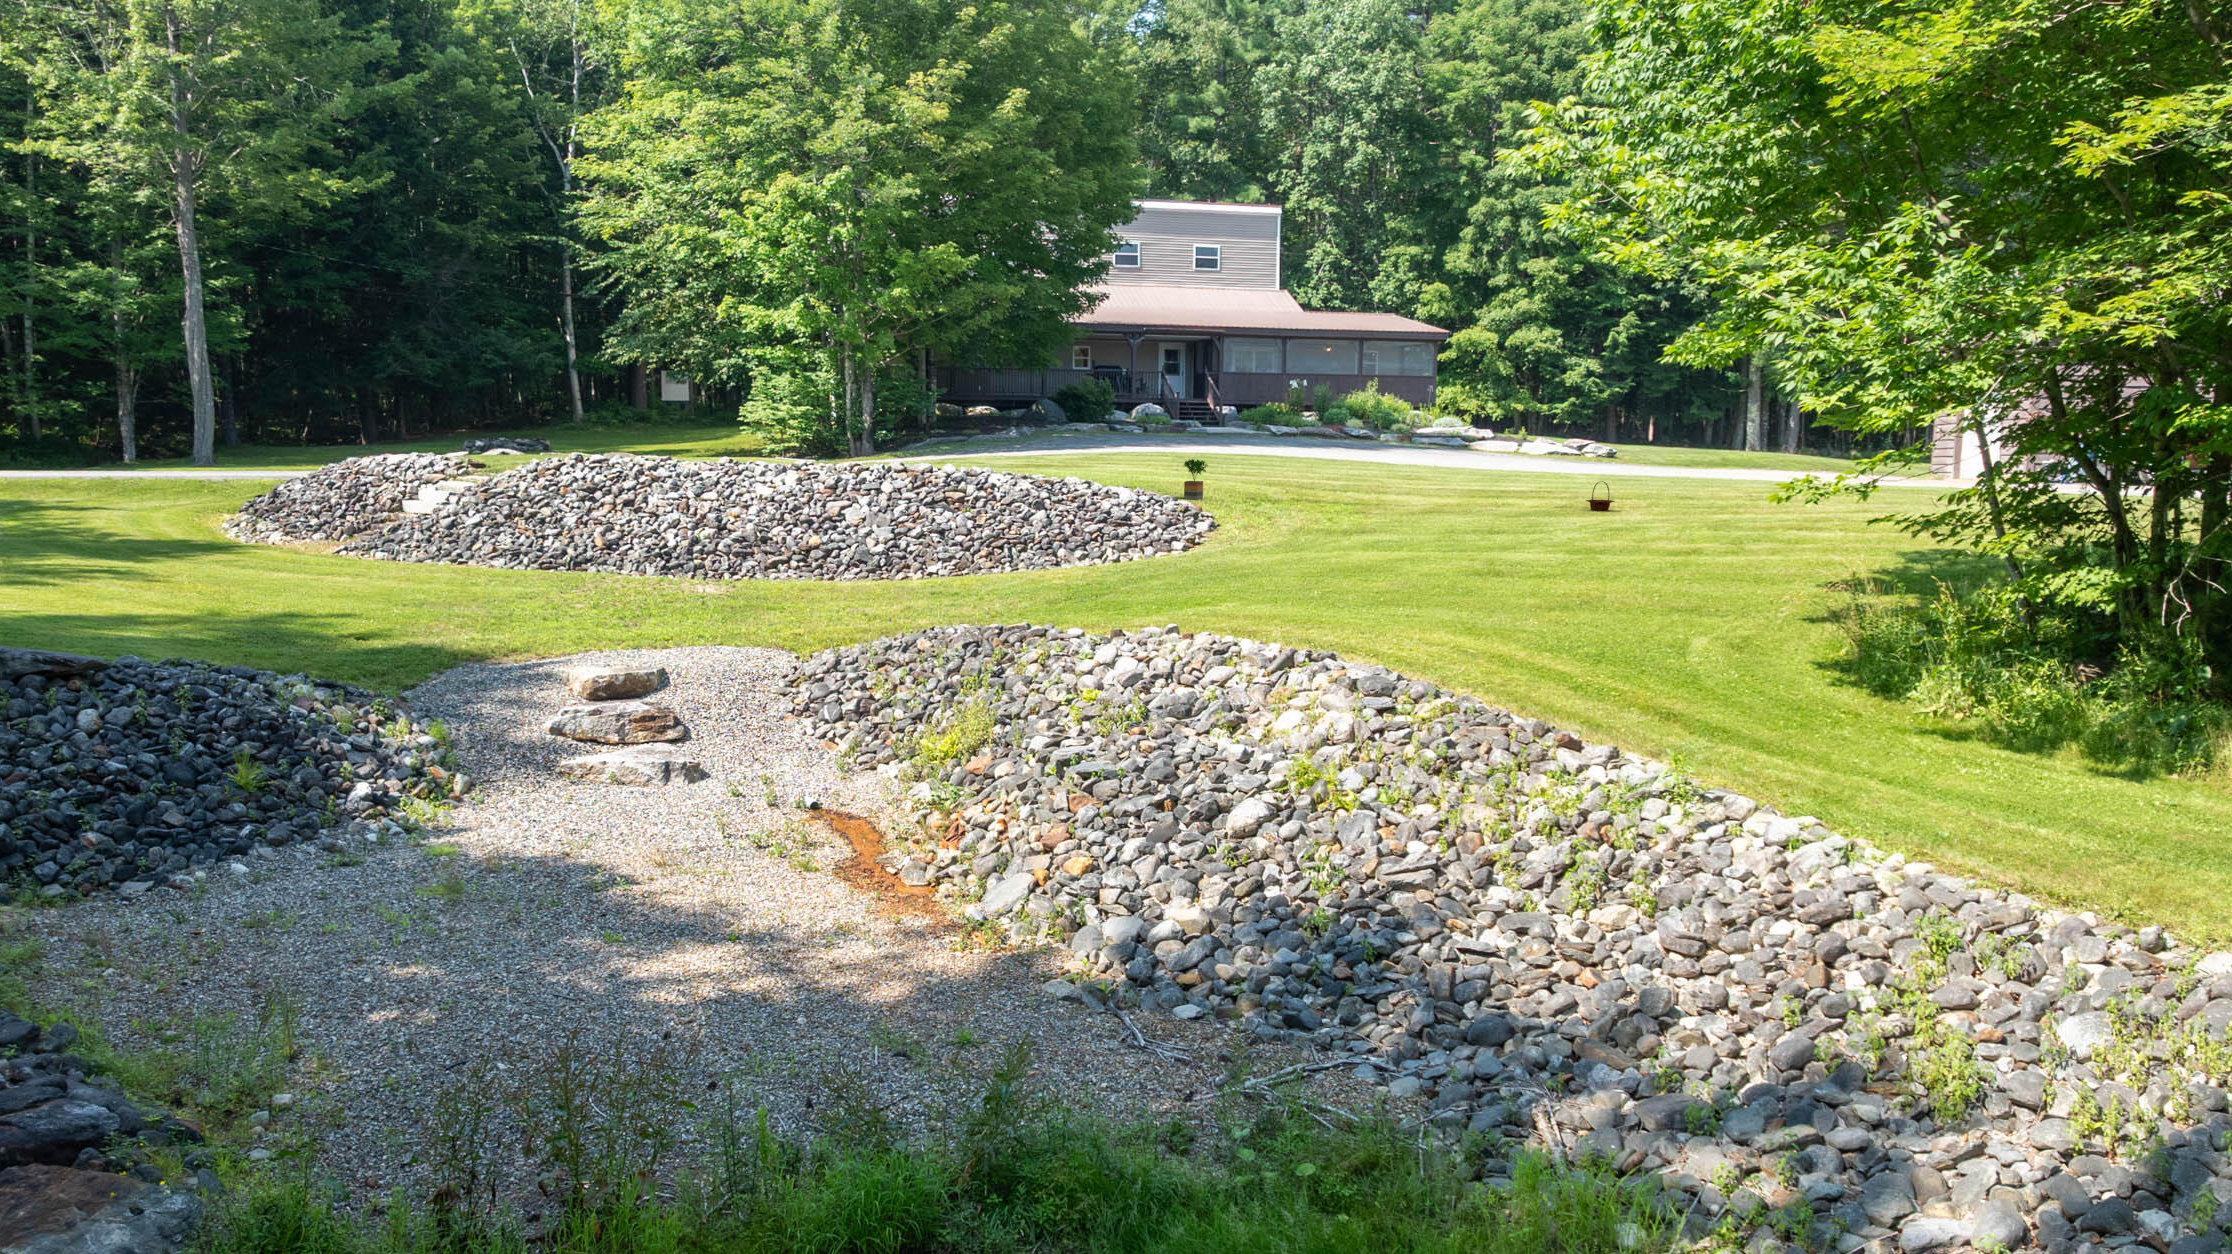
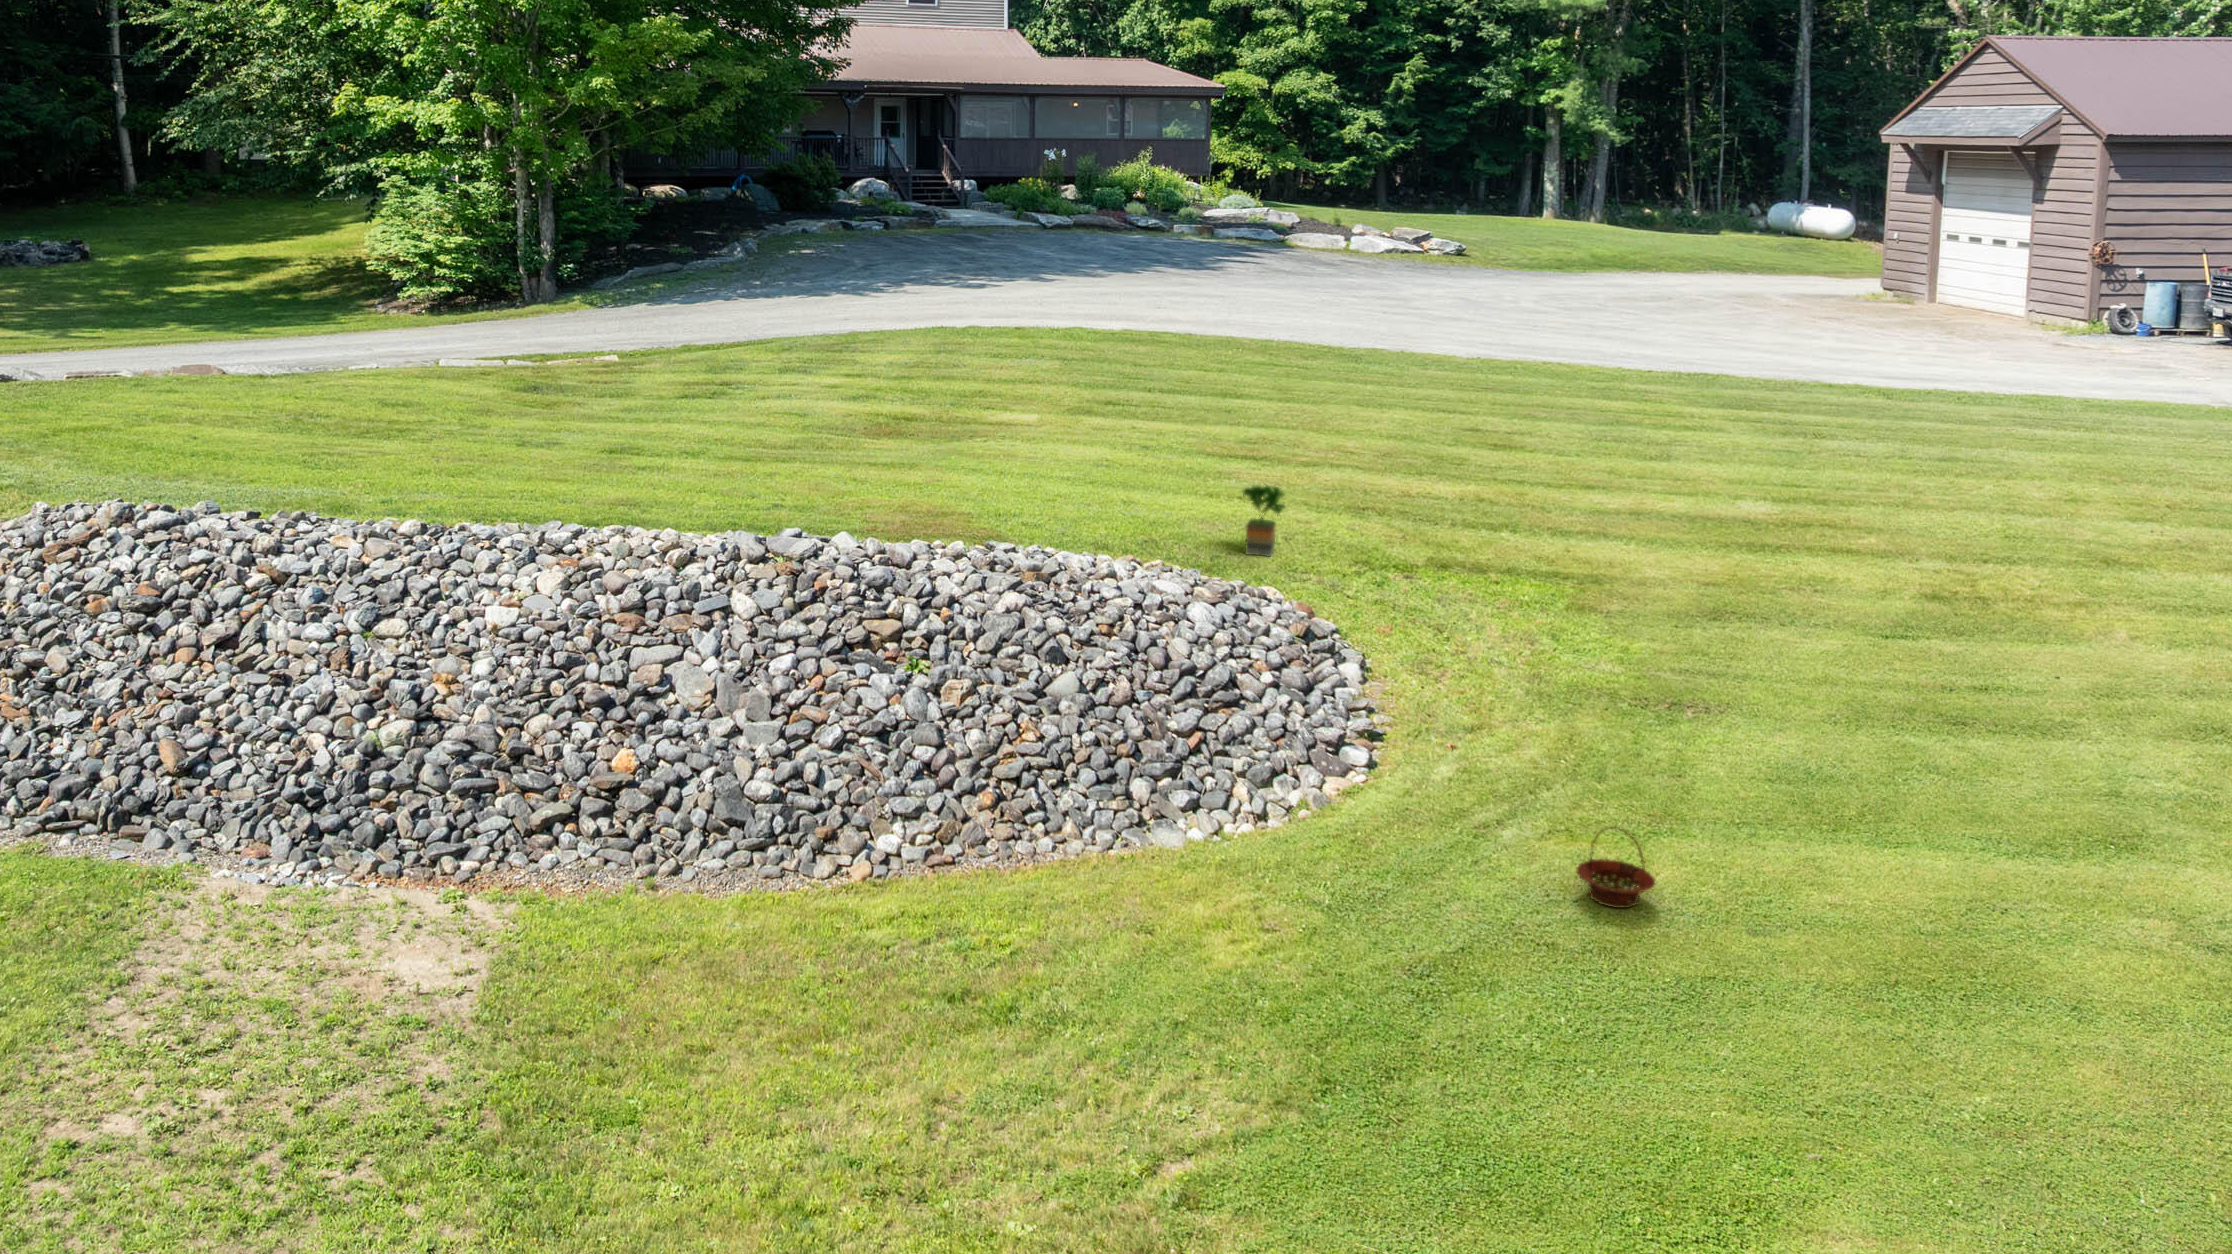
basket: present [1586,481,1615,511] -> present [1576,828,1655,908]

